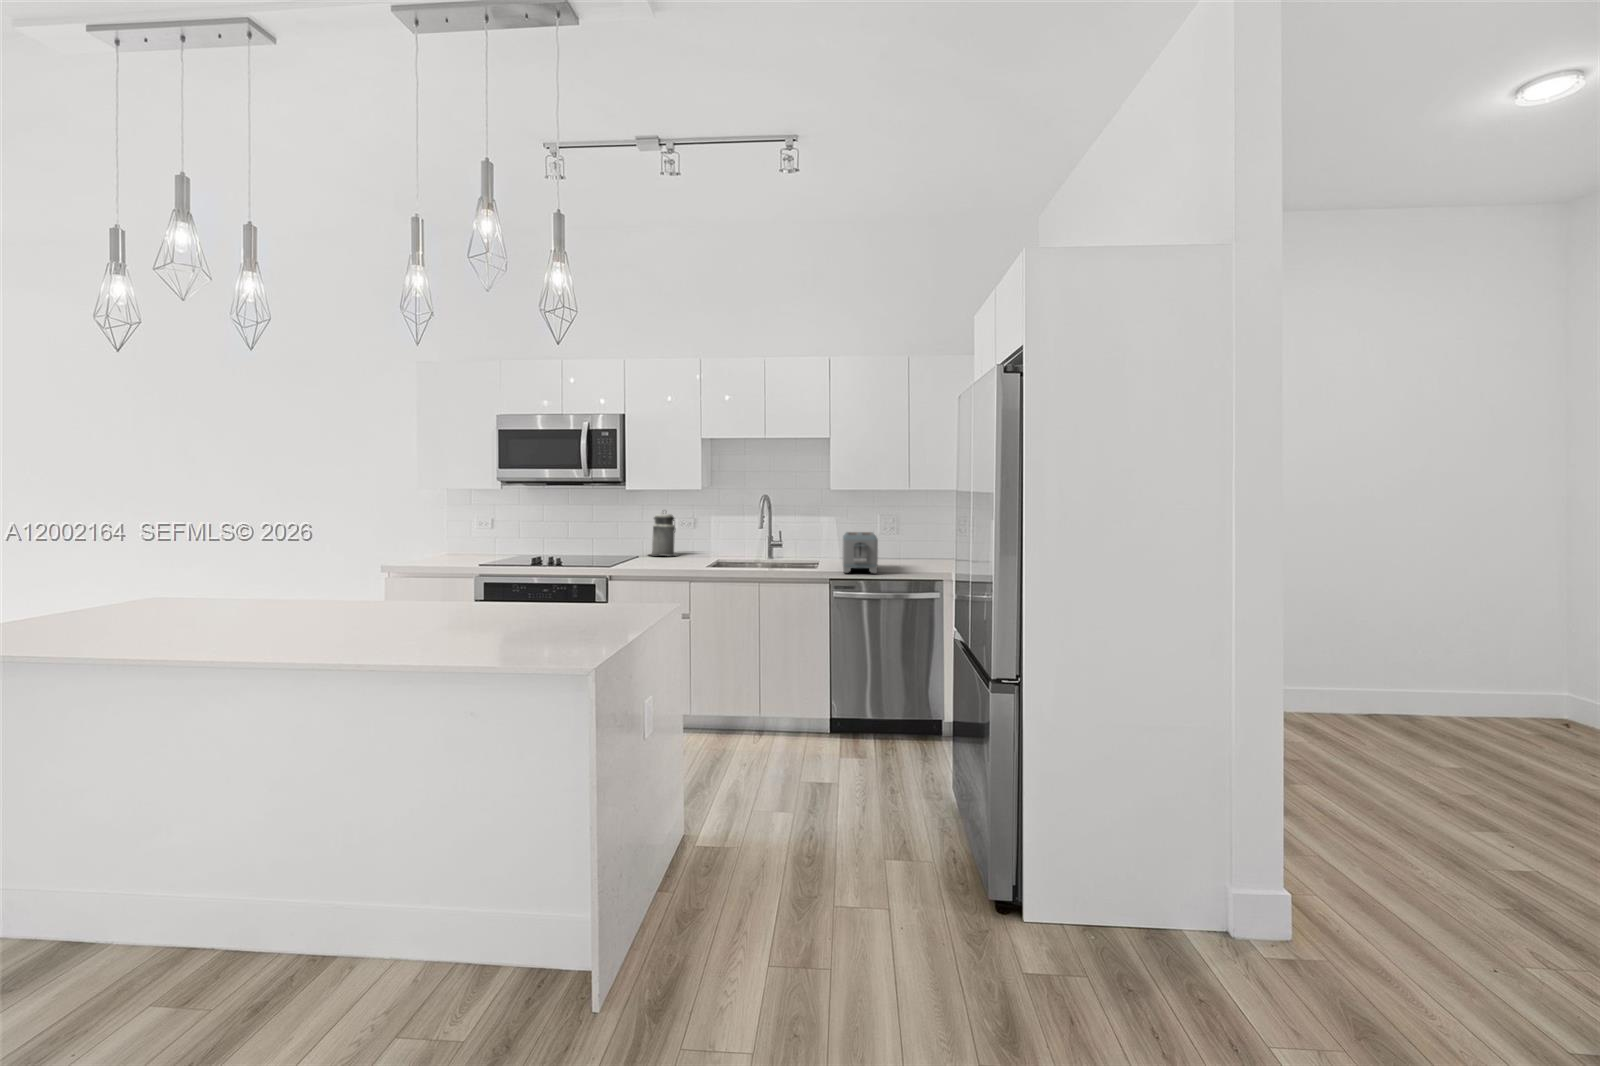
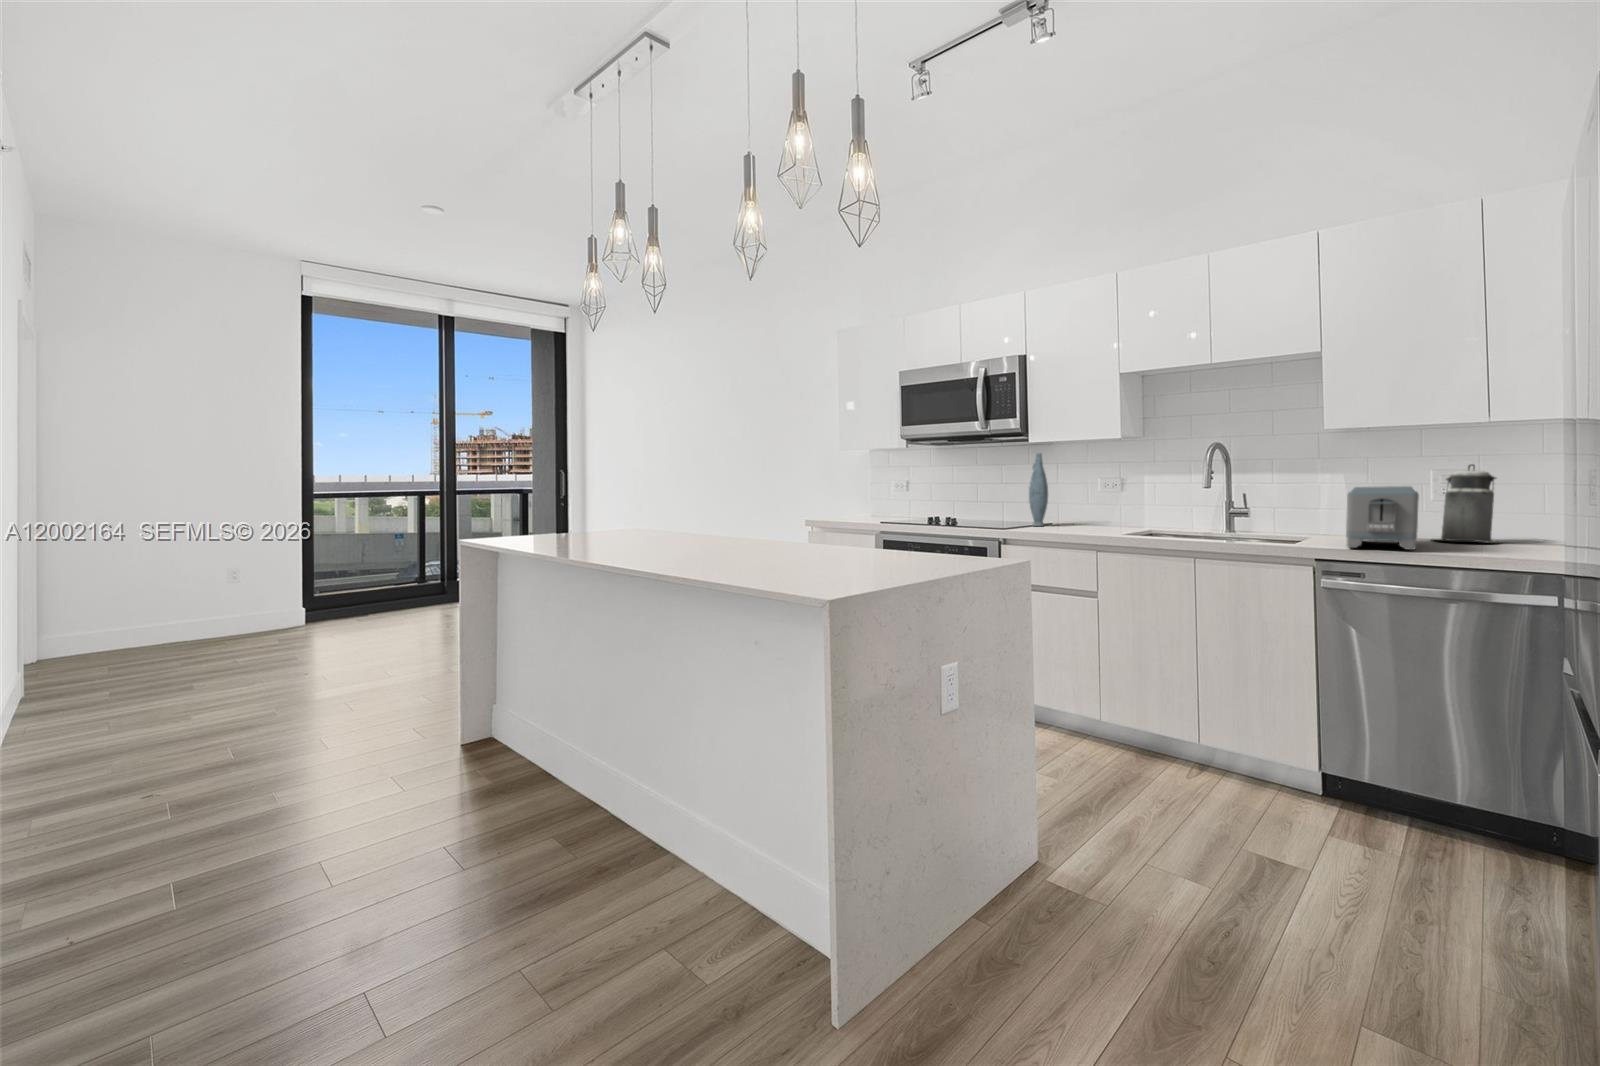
vase: none [624,498,639,559] -> present [1029,453,1048,526]
canister: present [651,513,678,556] -> present [1433,464,1500,543]

